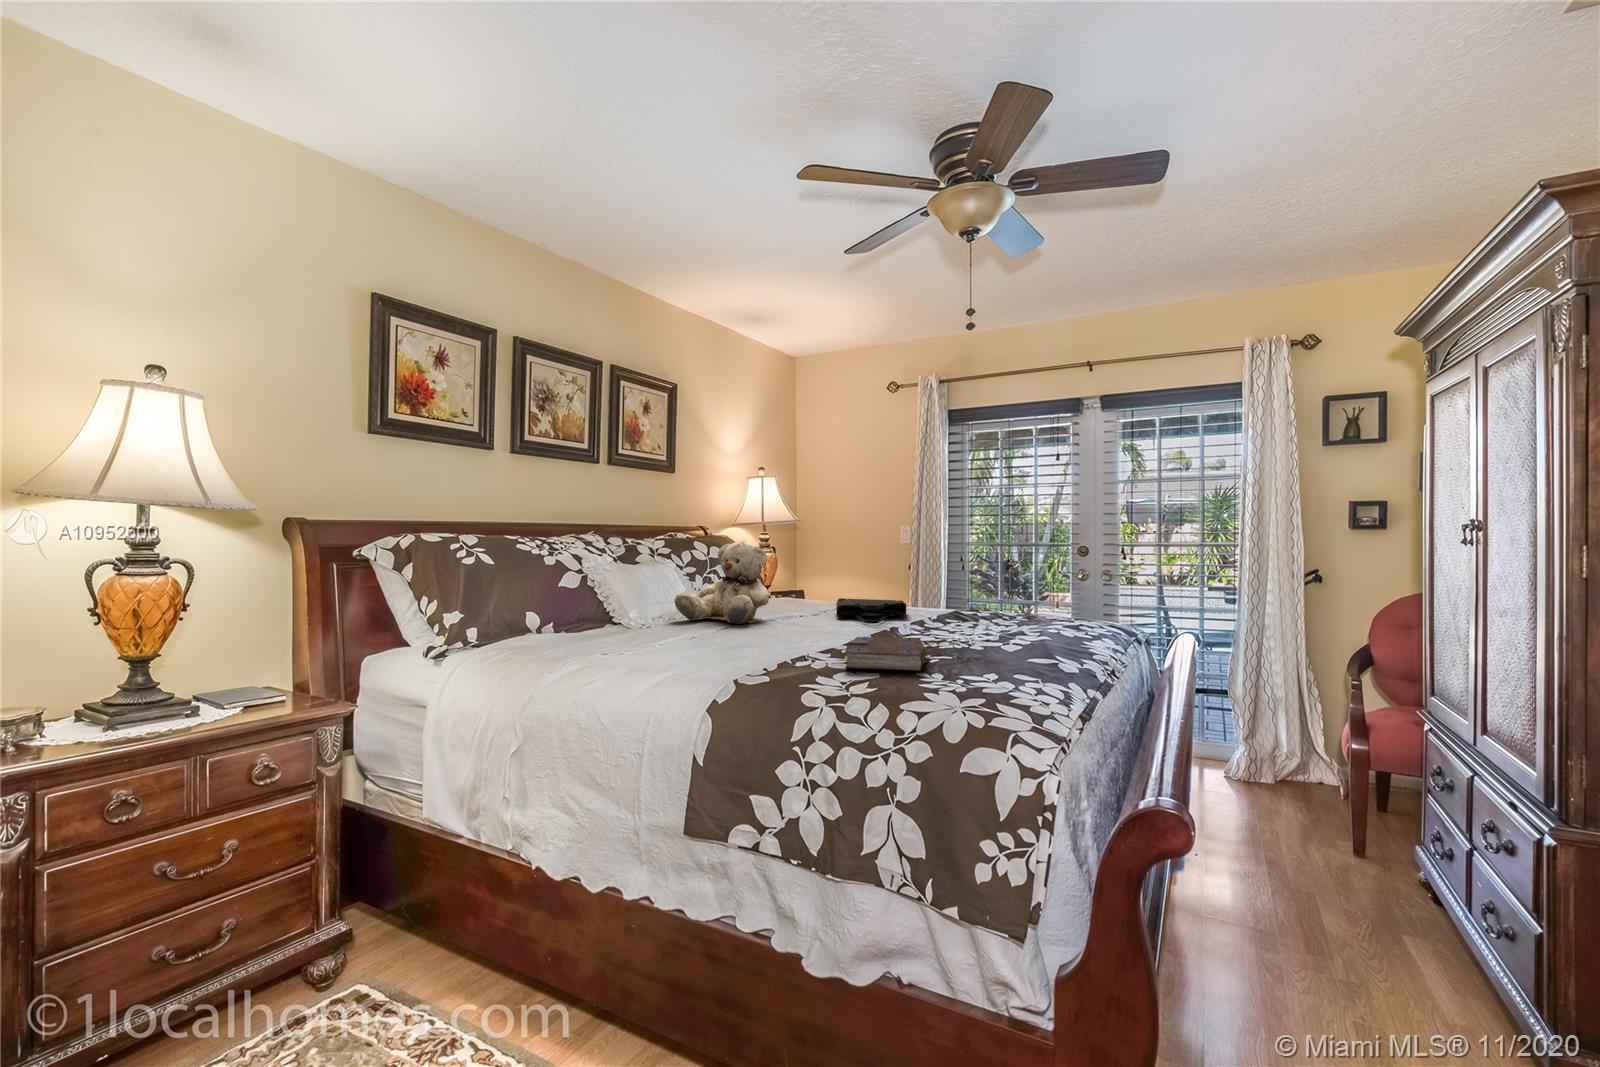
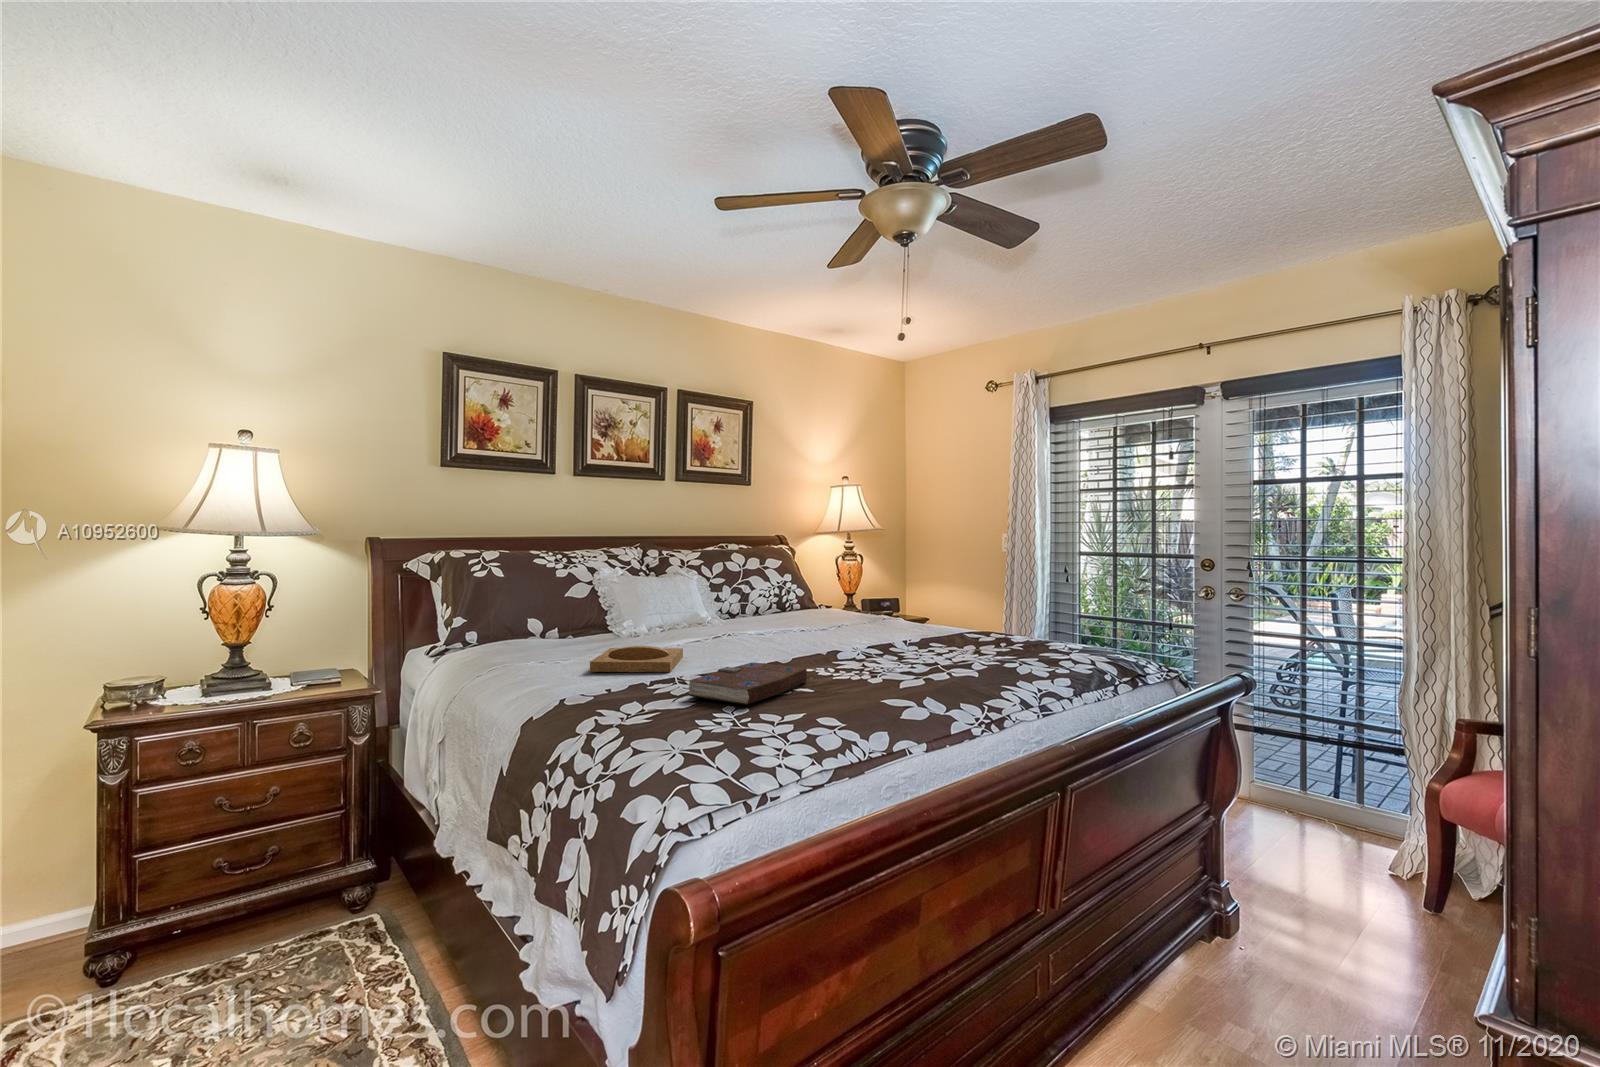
teddy bear: present [675,541,769,624] -> none [680,556,767,637]
tote bag: present [836,598,906,624] -> none [826,614,908,644]
tray: none [665,630,765,658] -> present [590,646,683,672]

